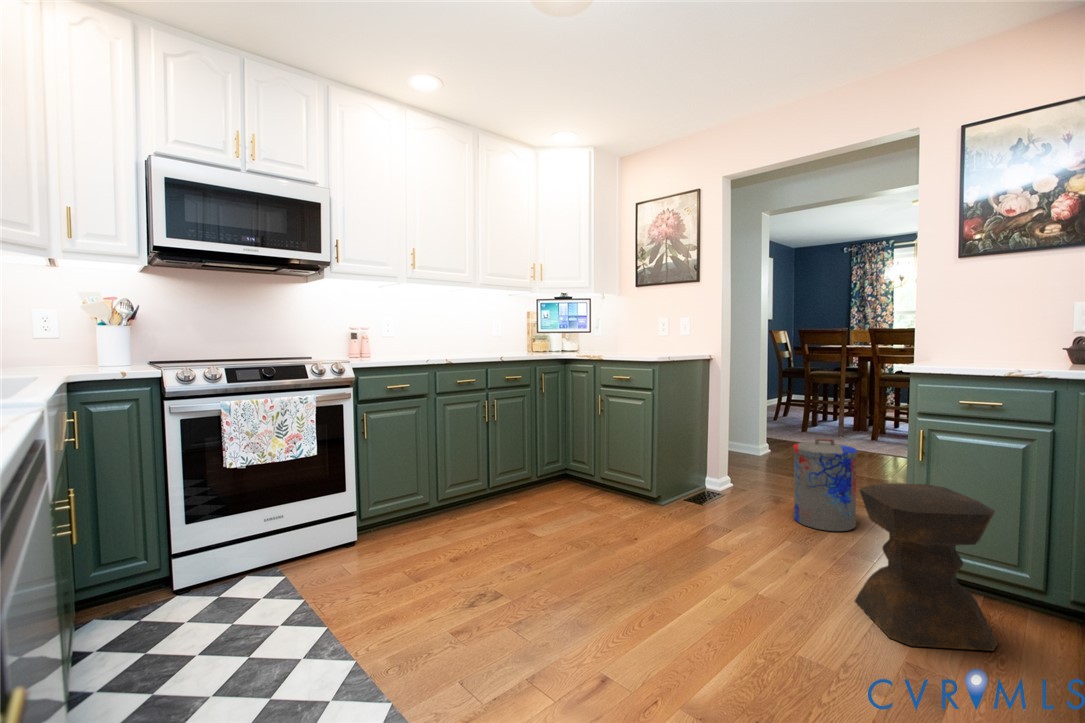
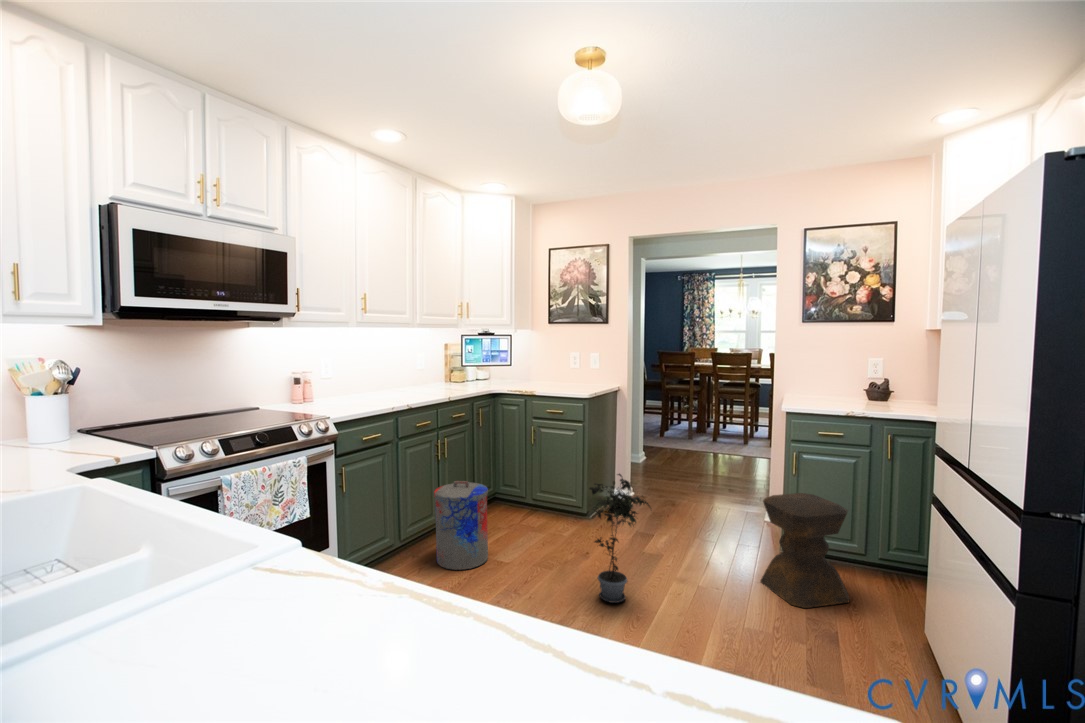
potted plant: none [604,436,675,595] -> present [589,474,650,603]
trash can: present [793,438,858,531] -> present [434,481,488,570]

